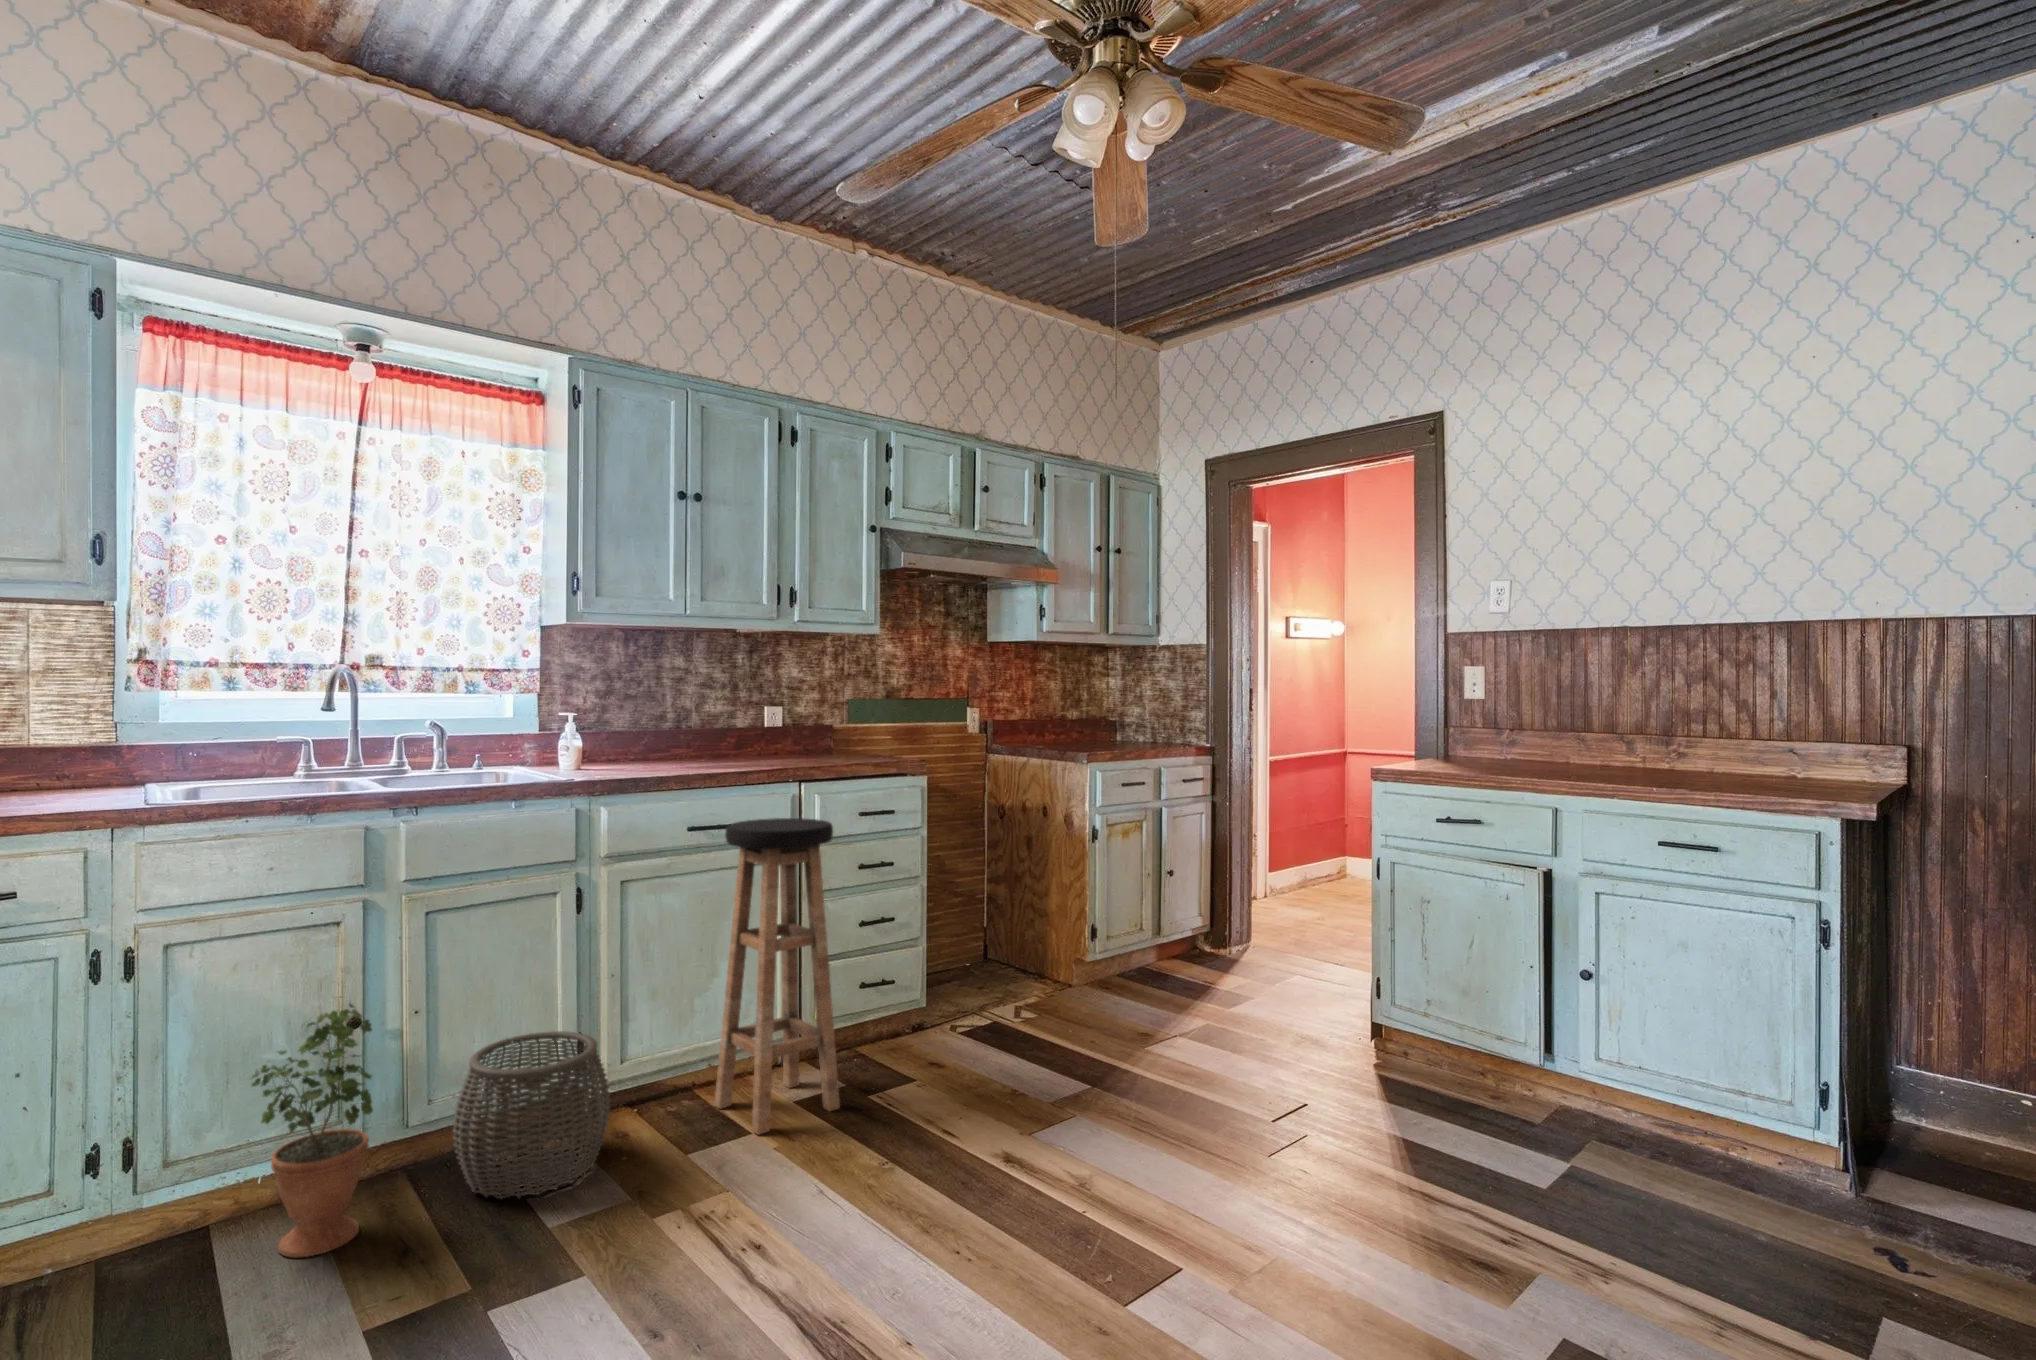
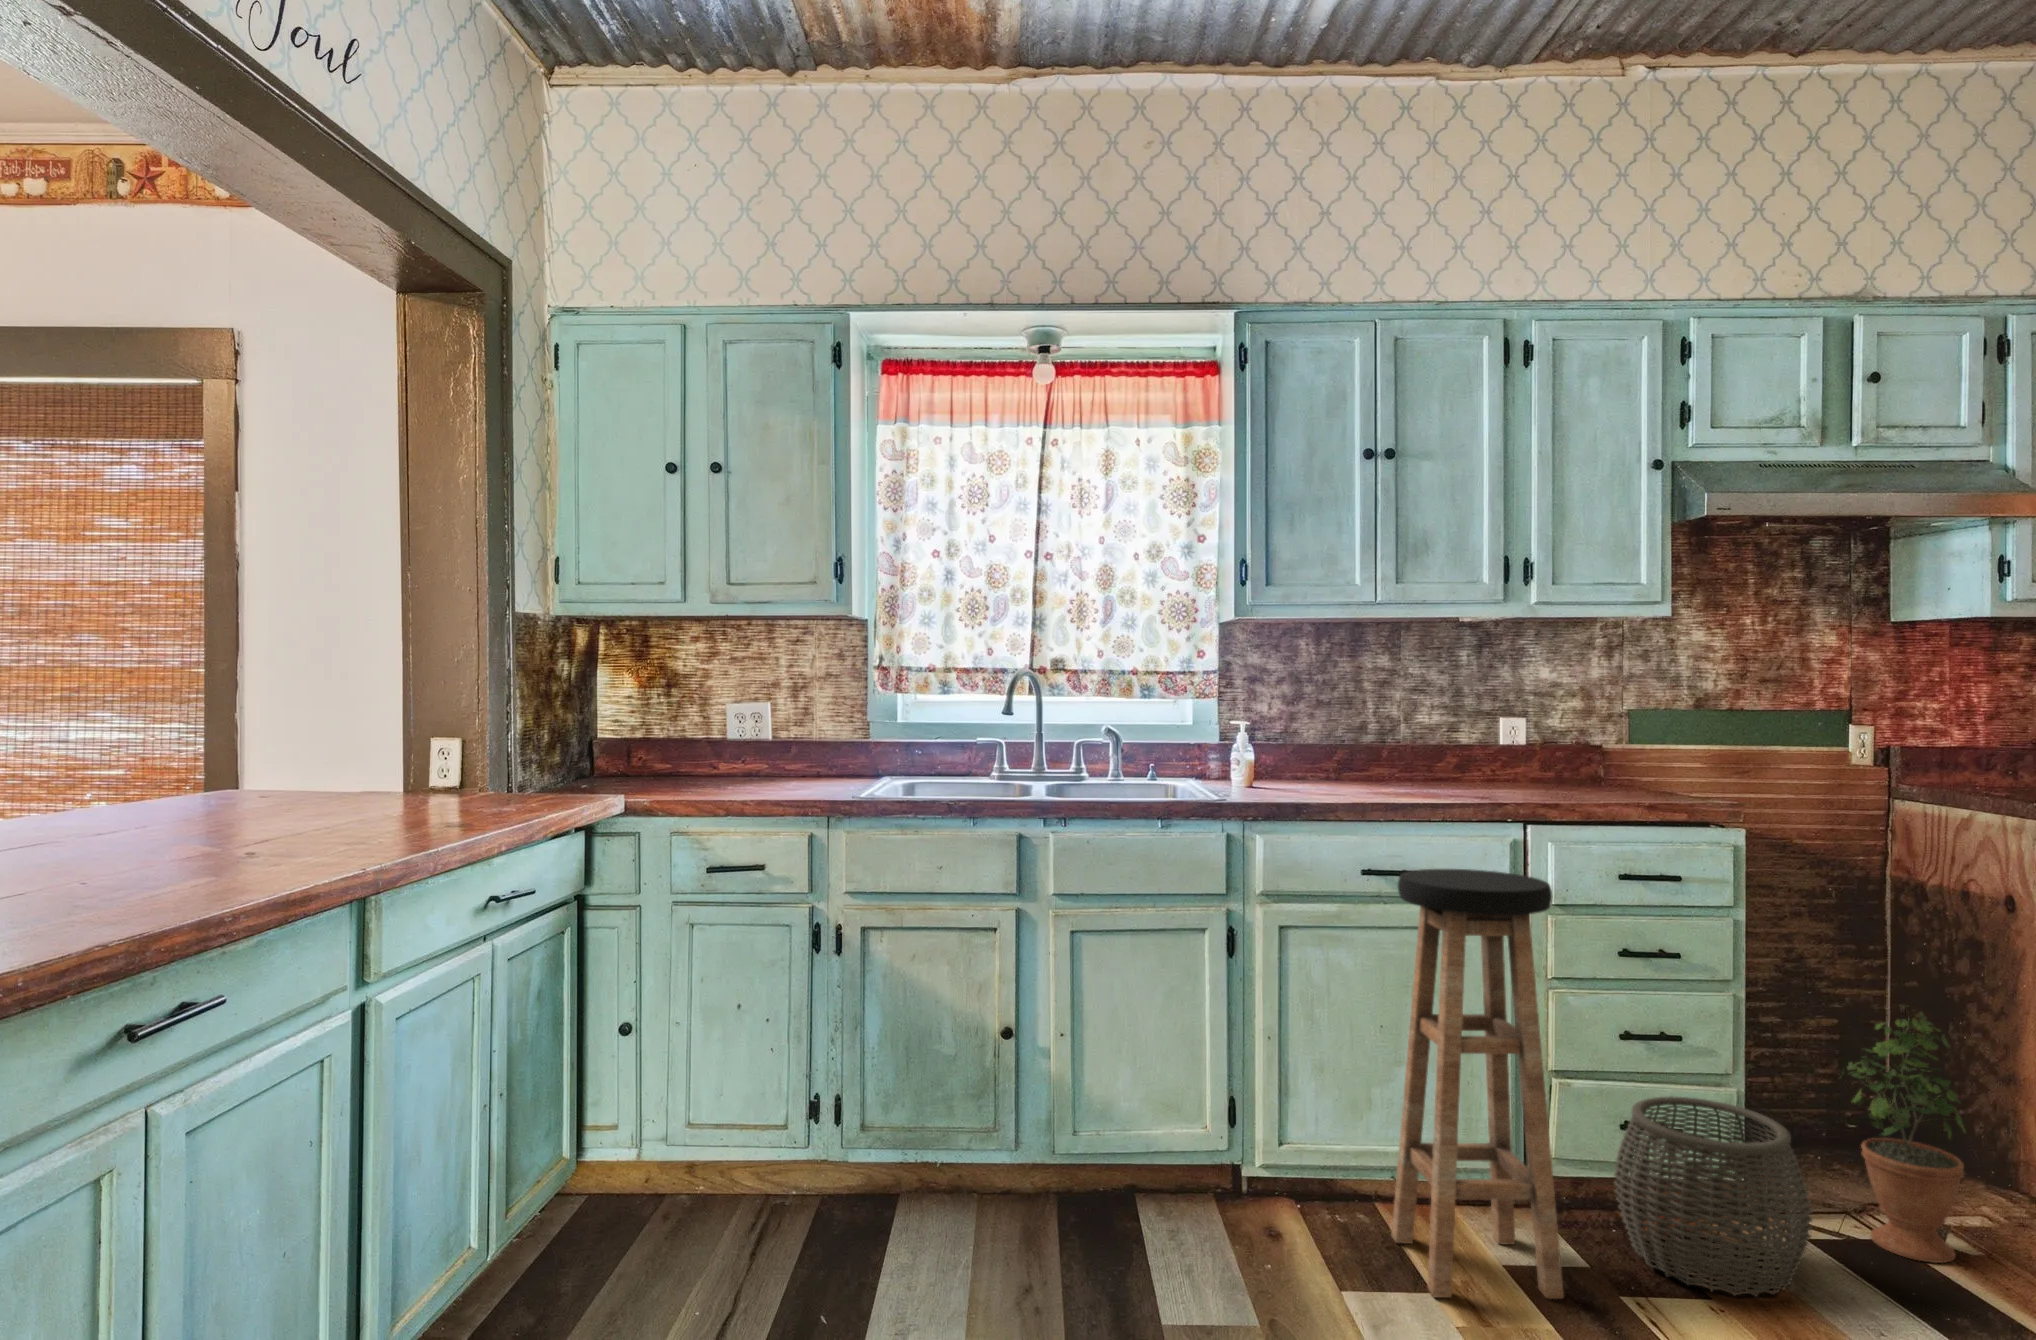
potted plant: present [252,1003,373,1257] -> present [1840,1006,1965,1263]
woven basket: present [453,1031,611,1199] -> present [1614,1097,1812,1296]

